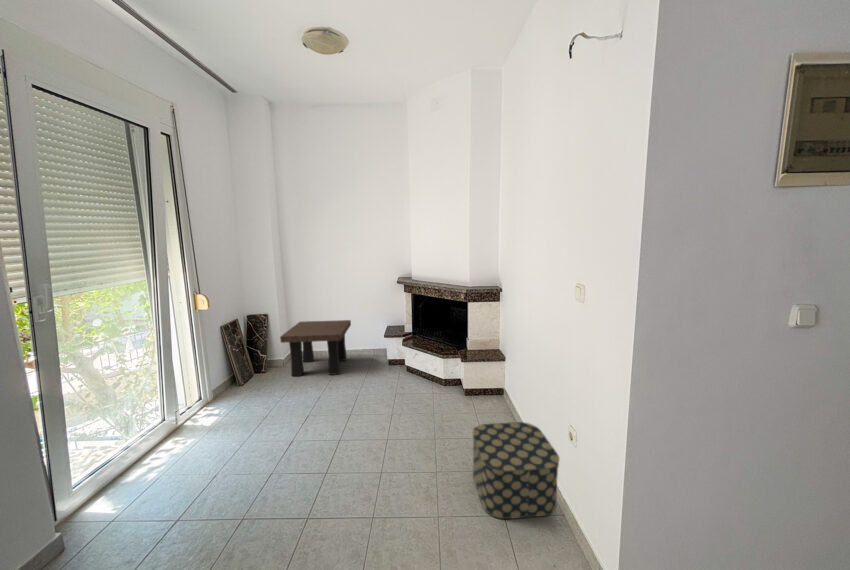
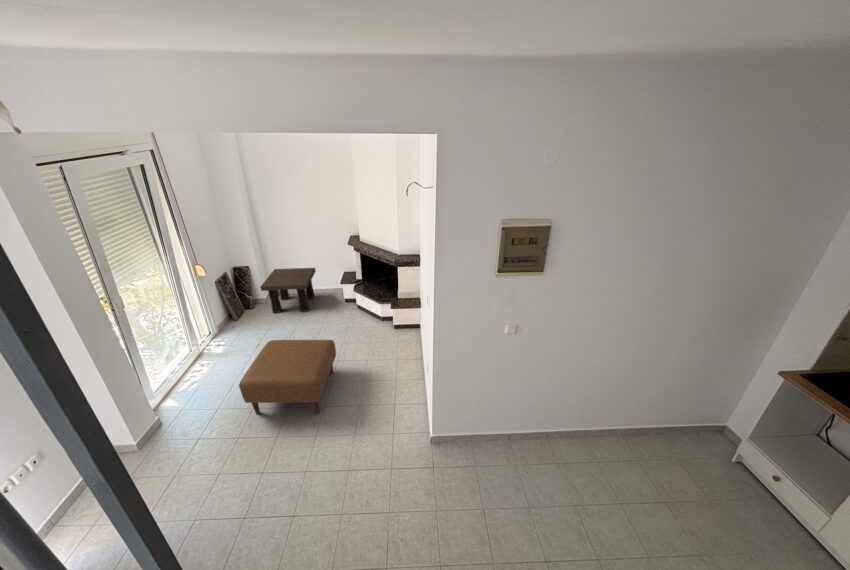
ottoman: none [225,397,393,539] -> present [239,340,336,414]
storage box: present [473,422,559,519] -> none [379,354,422,404]

